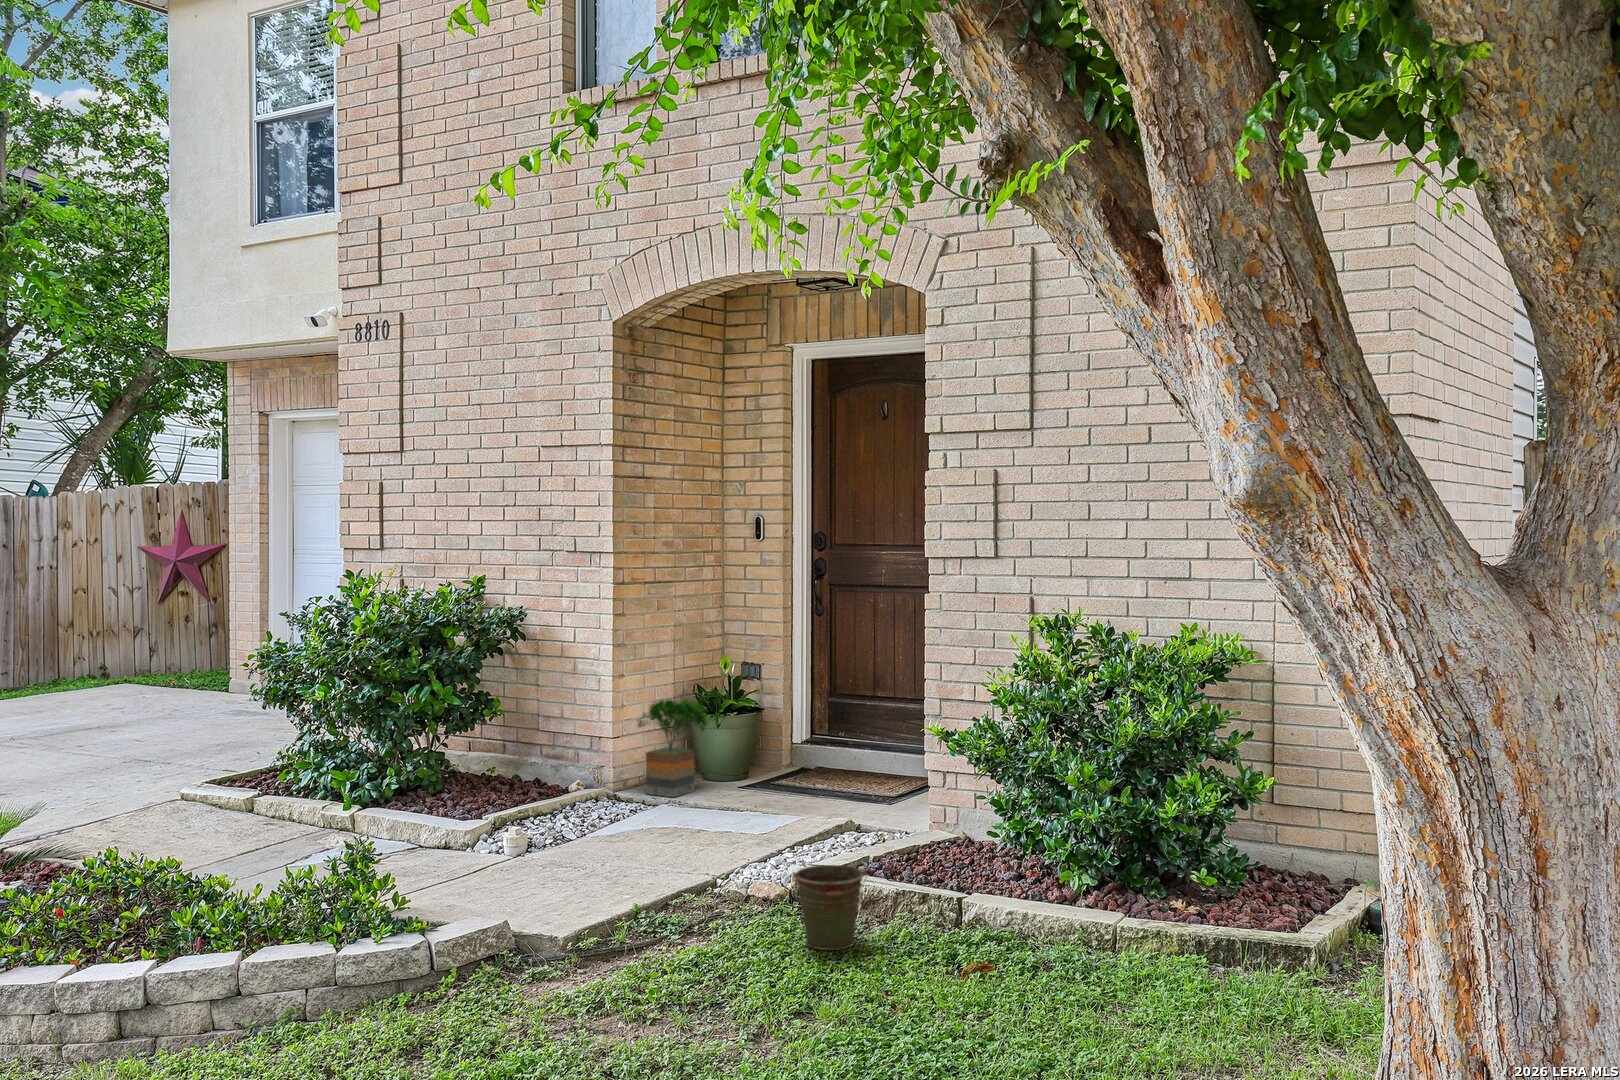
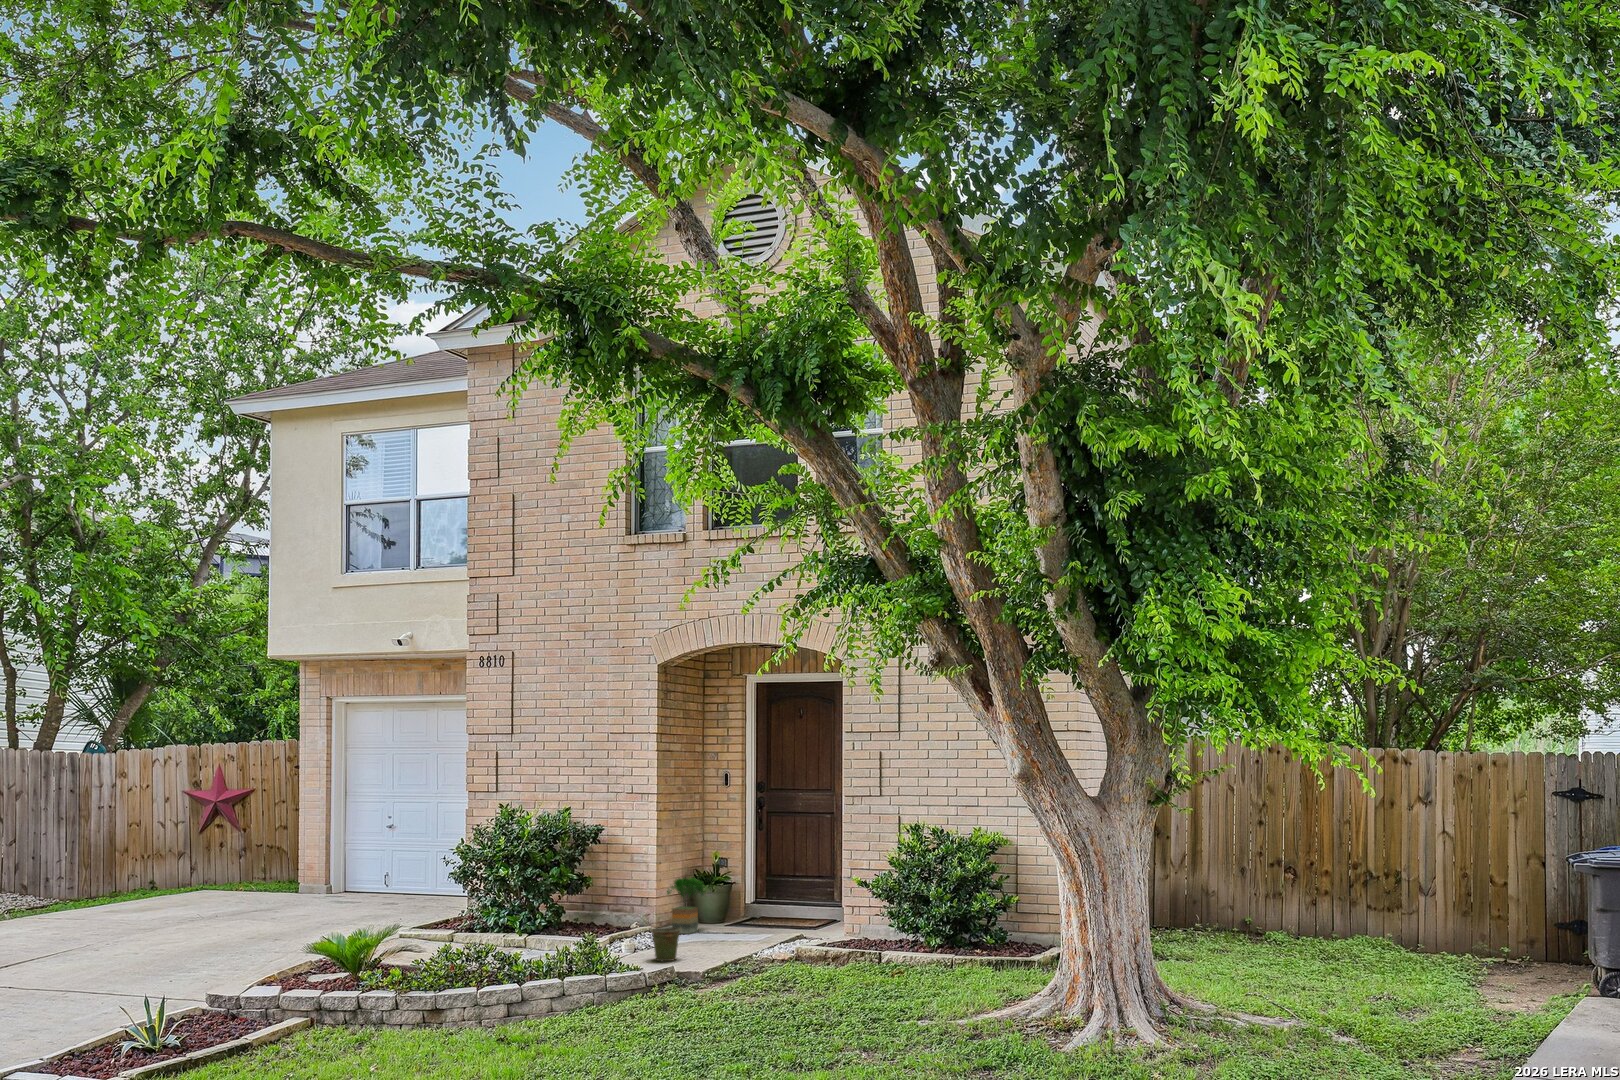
bucket: present [792,865,866,950] -> present [651,927,682,961]

